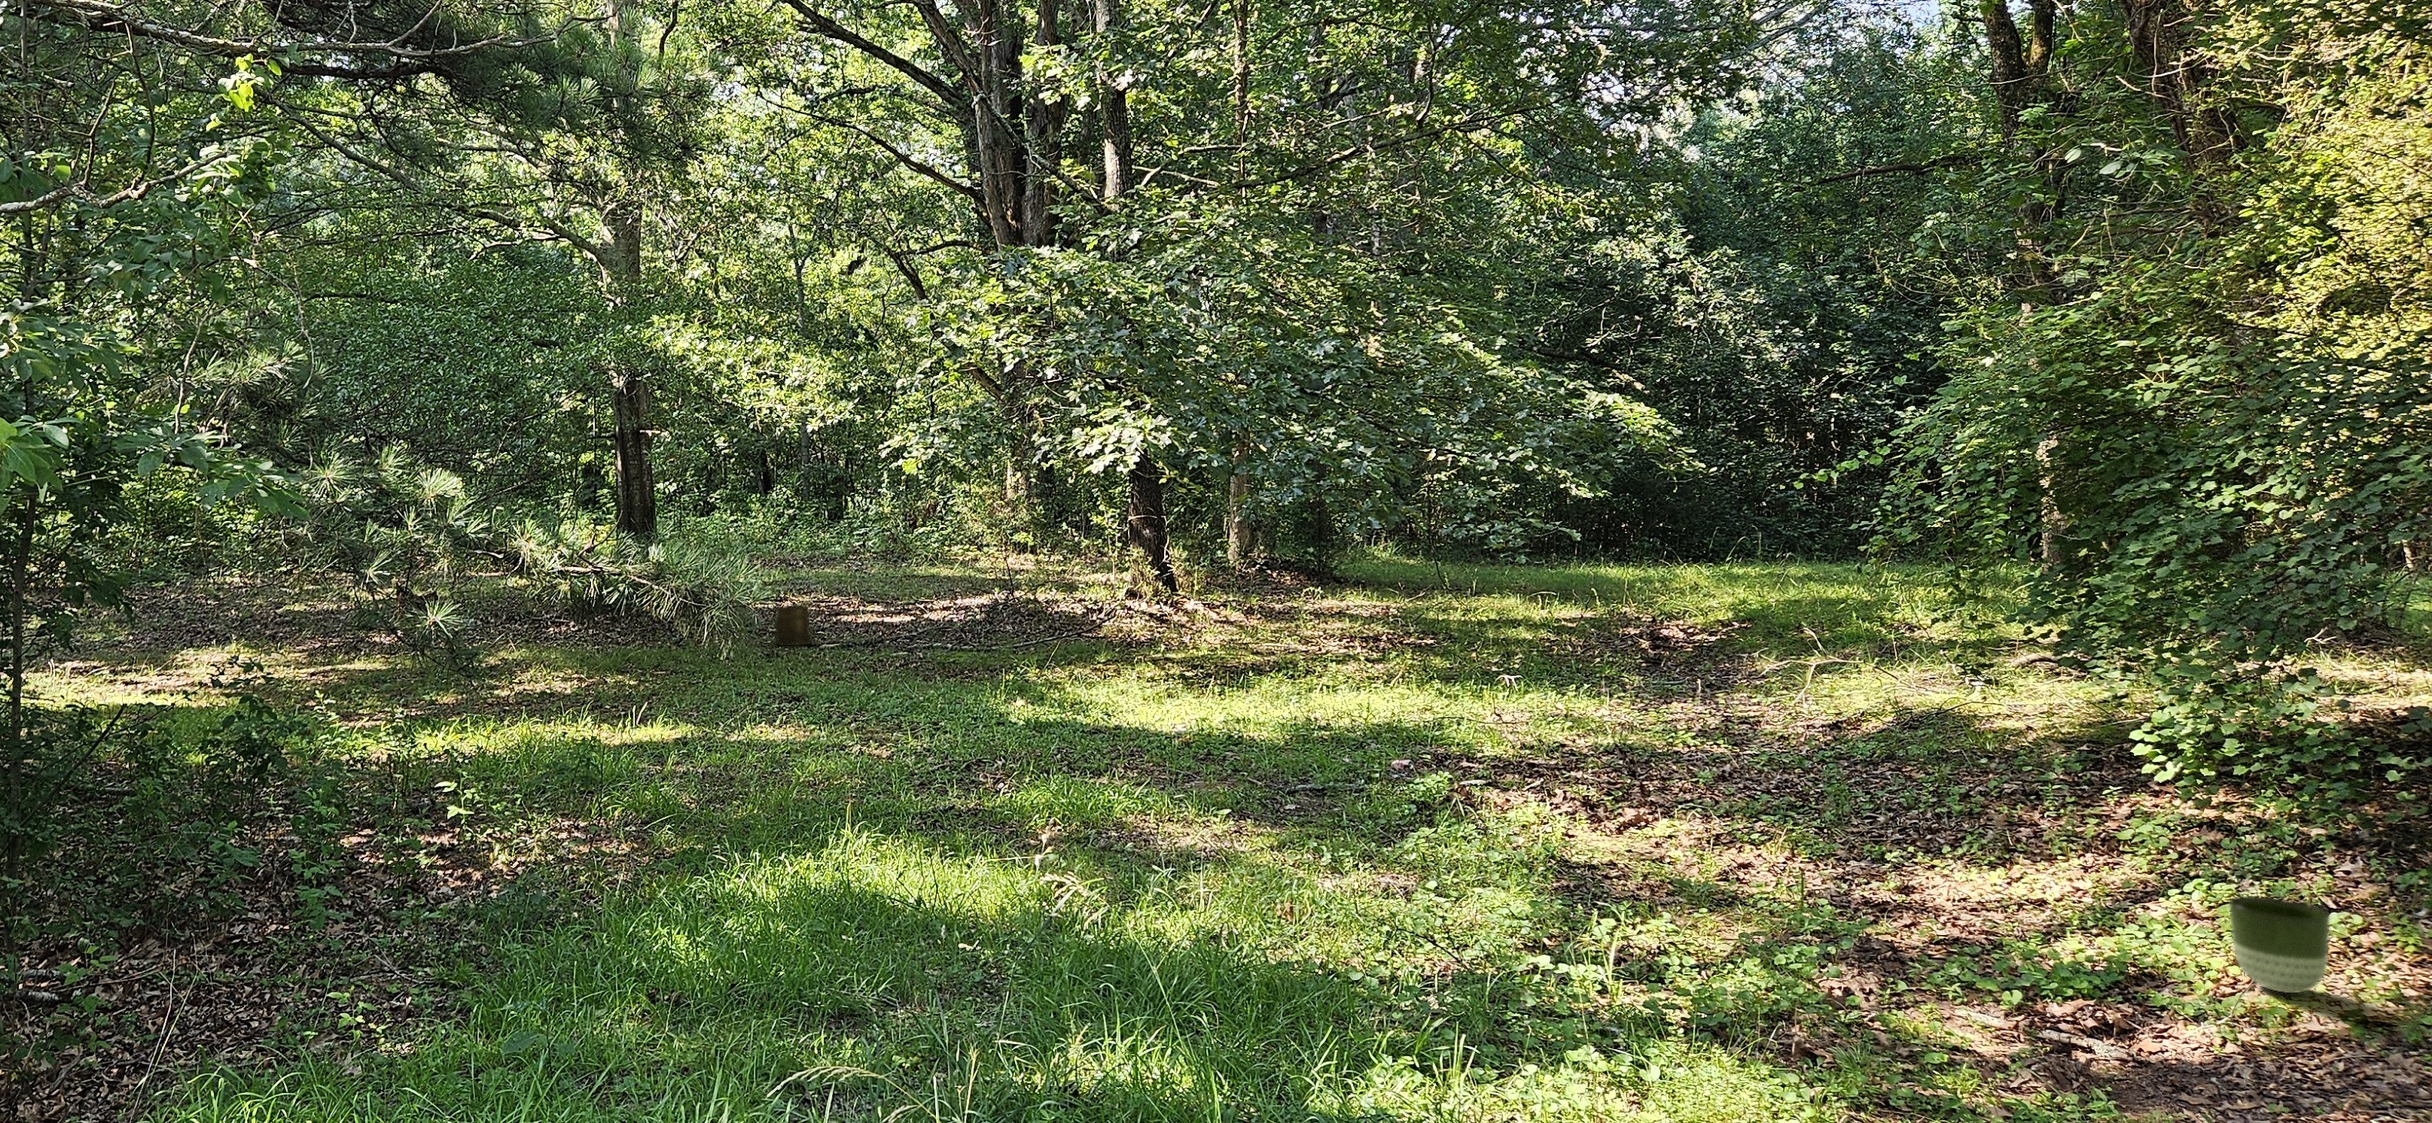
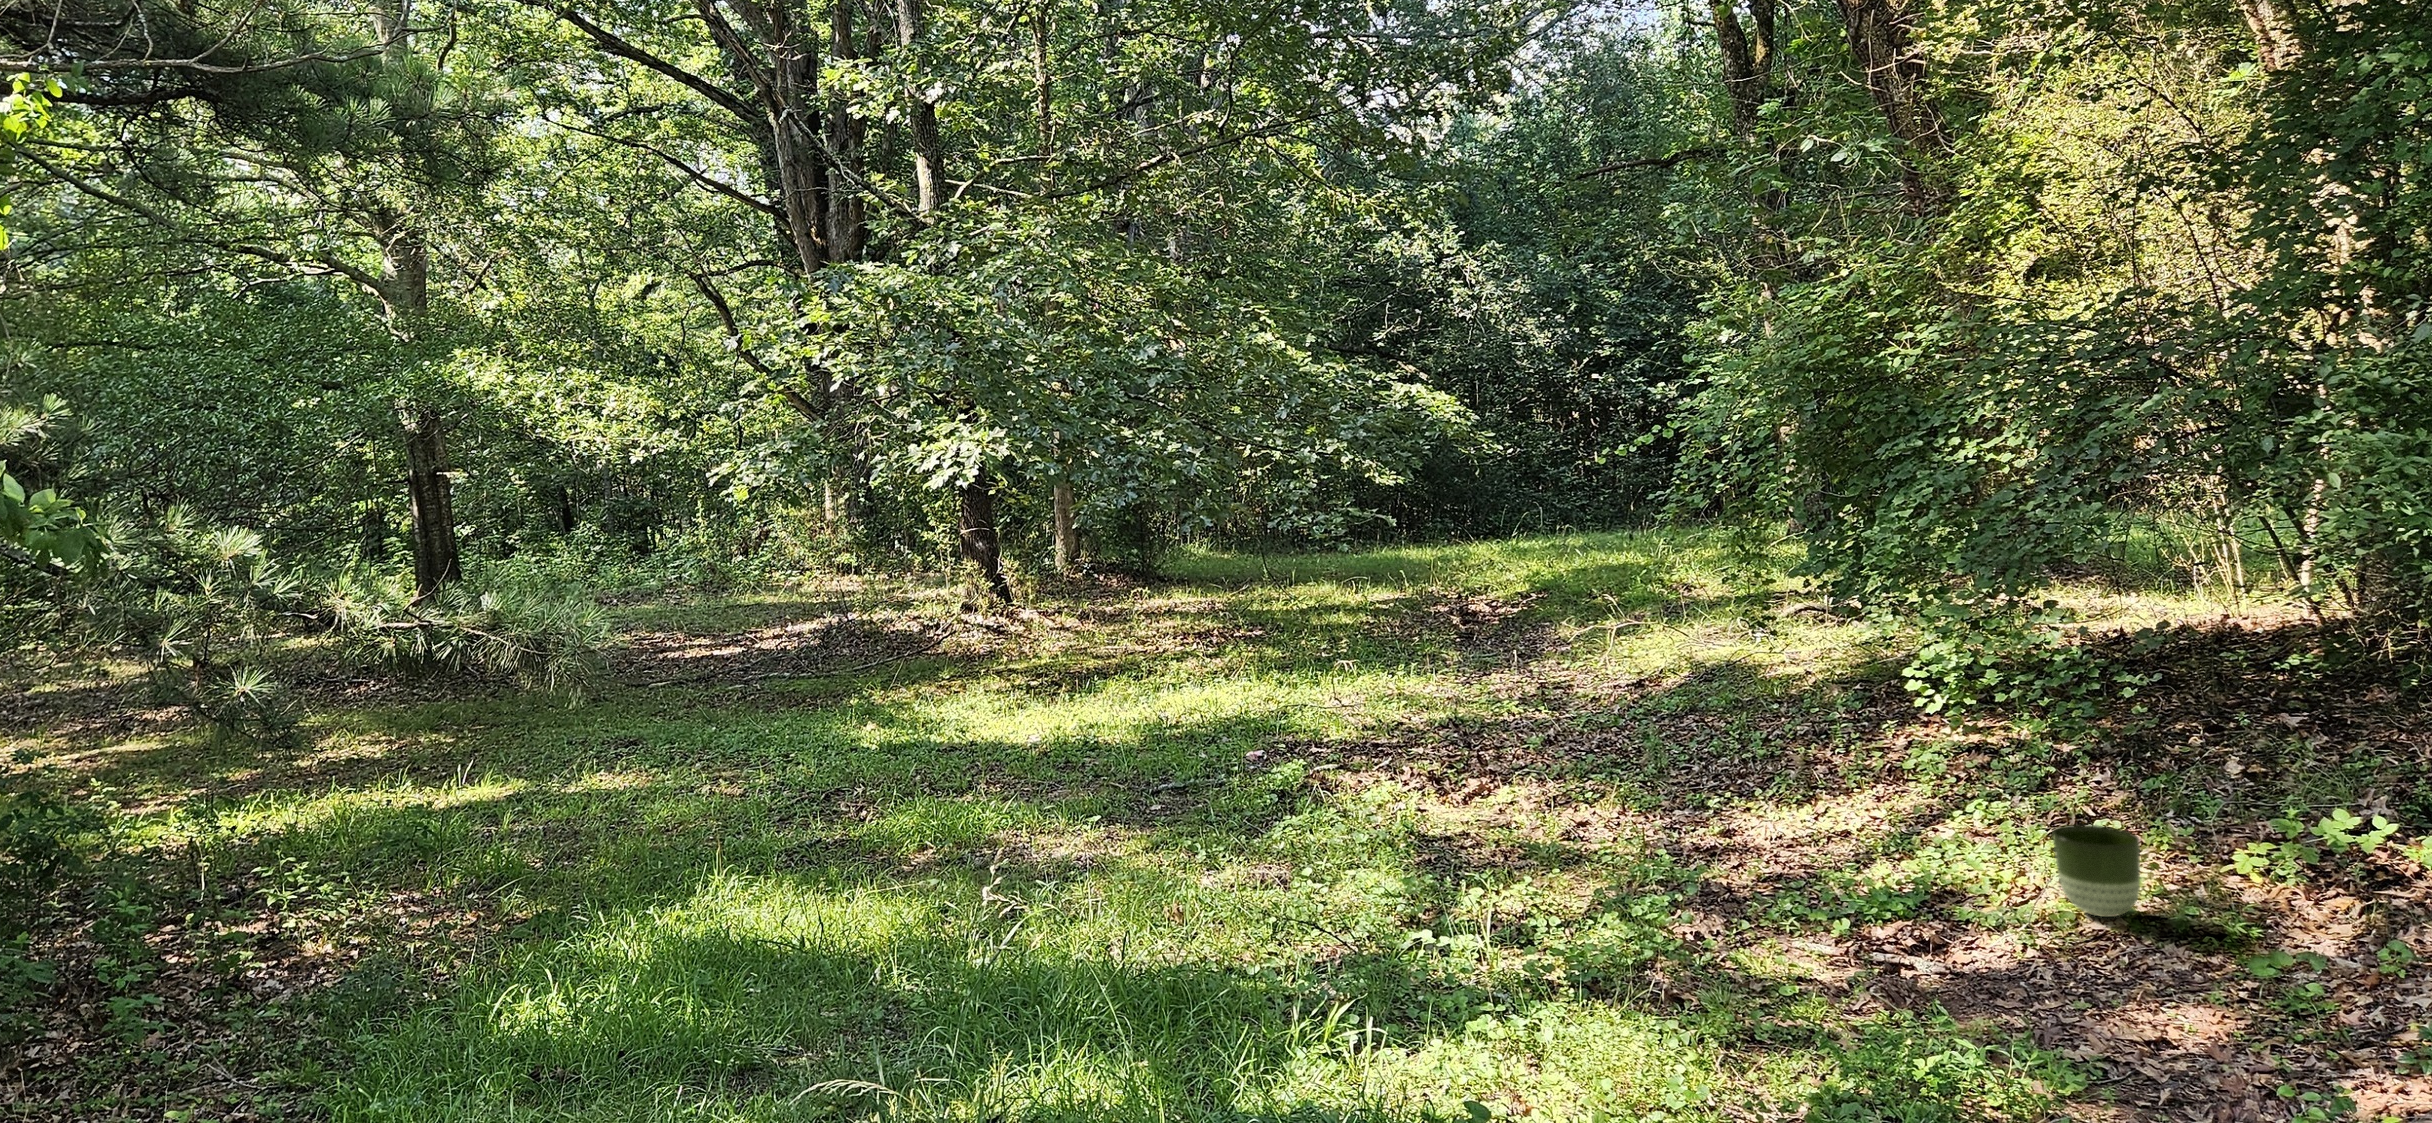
bucket: present [774,605,811,646] -> none [591,650,634,698]

